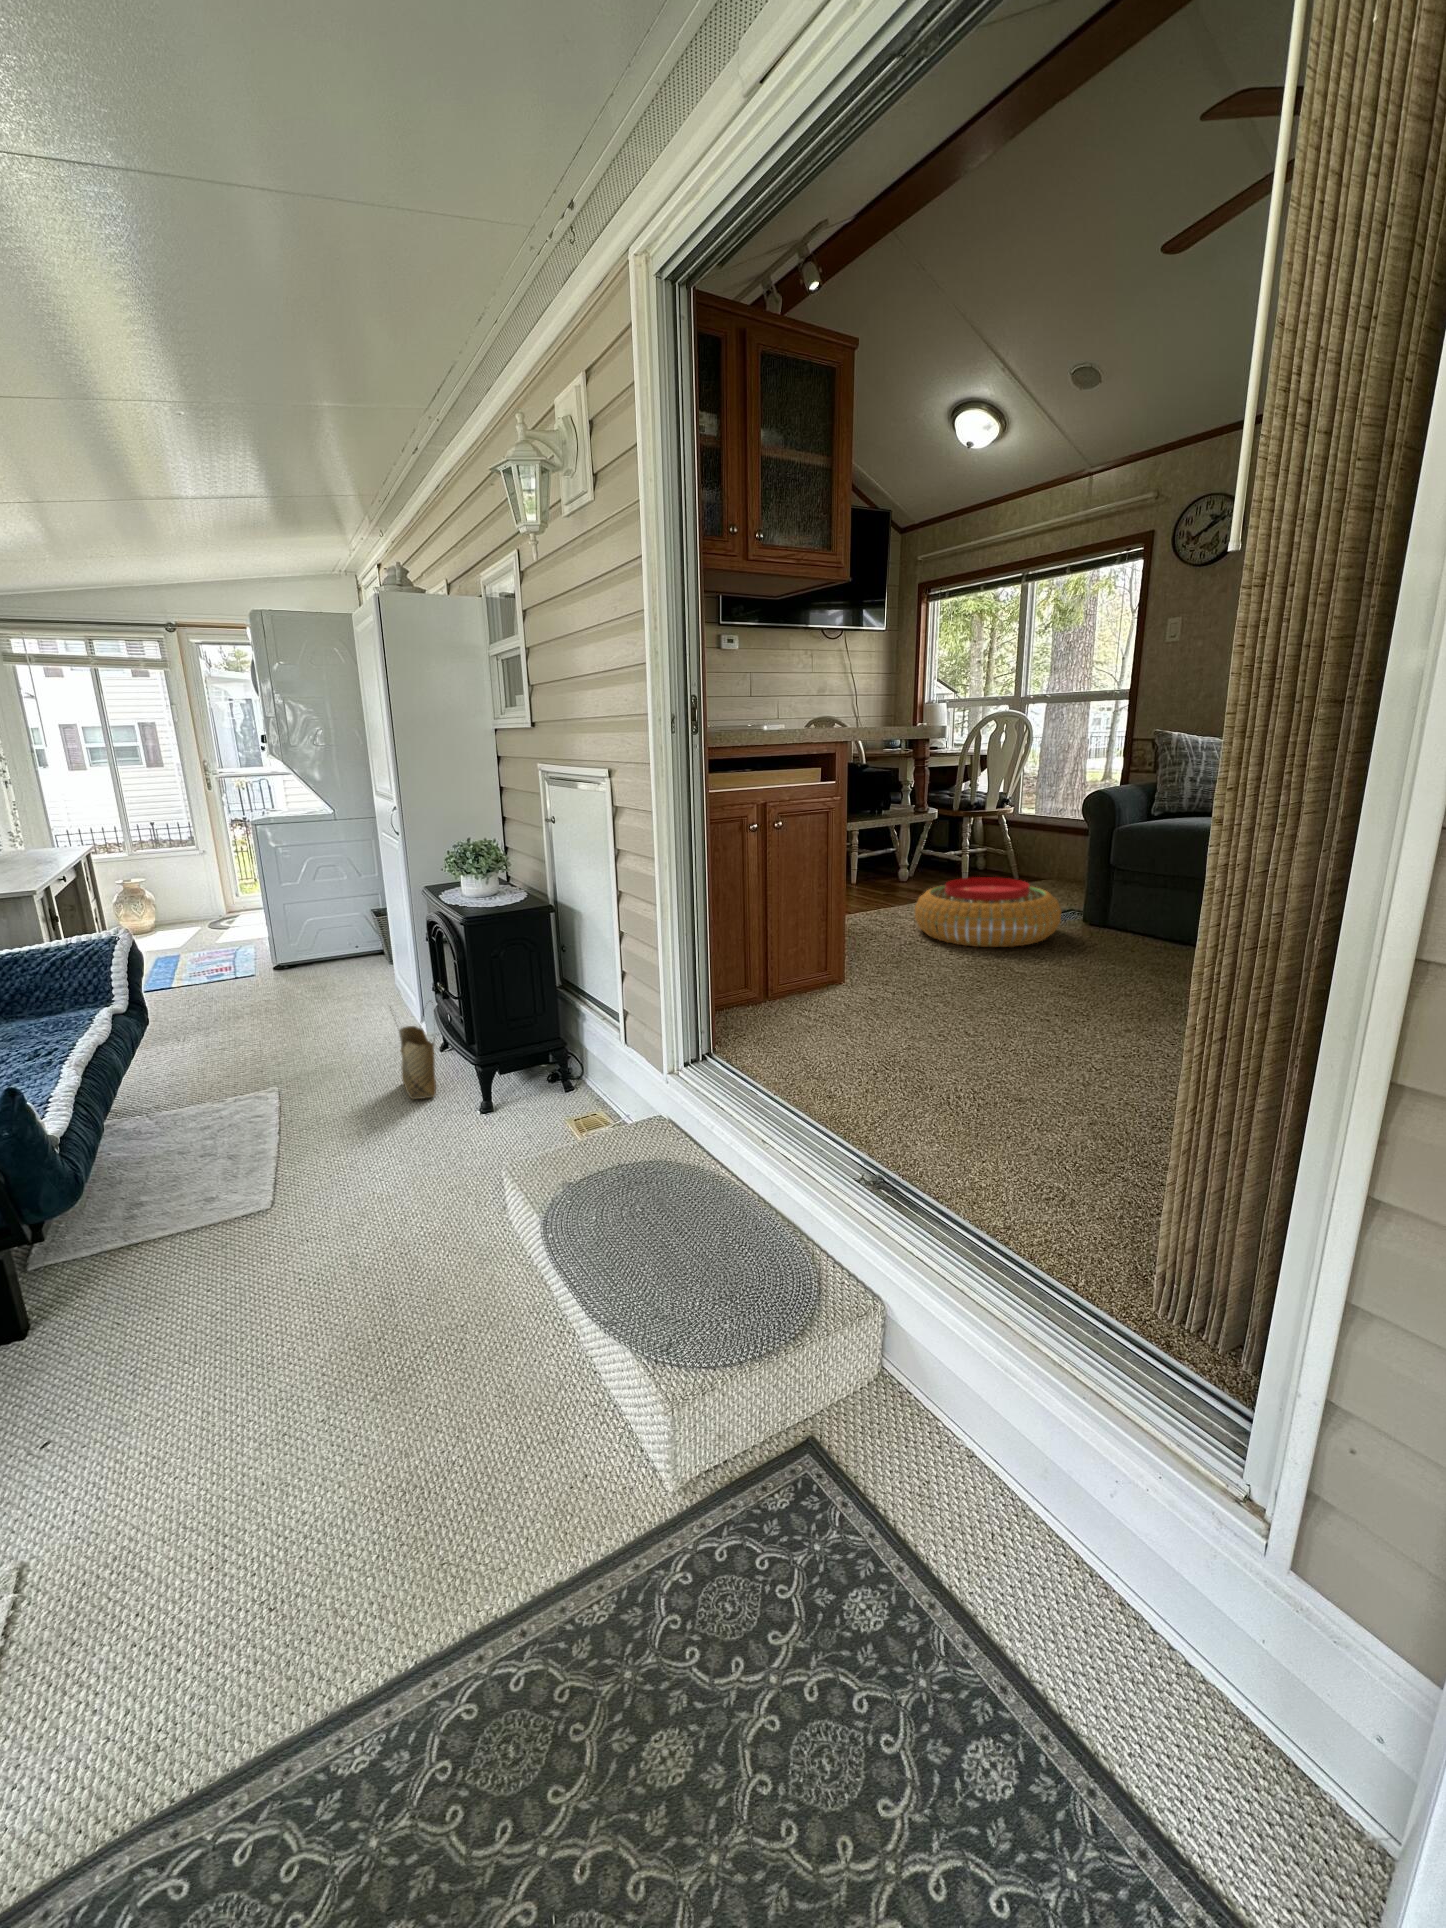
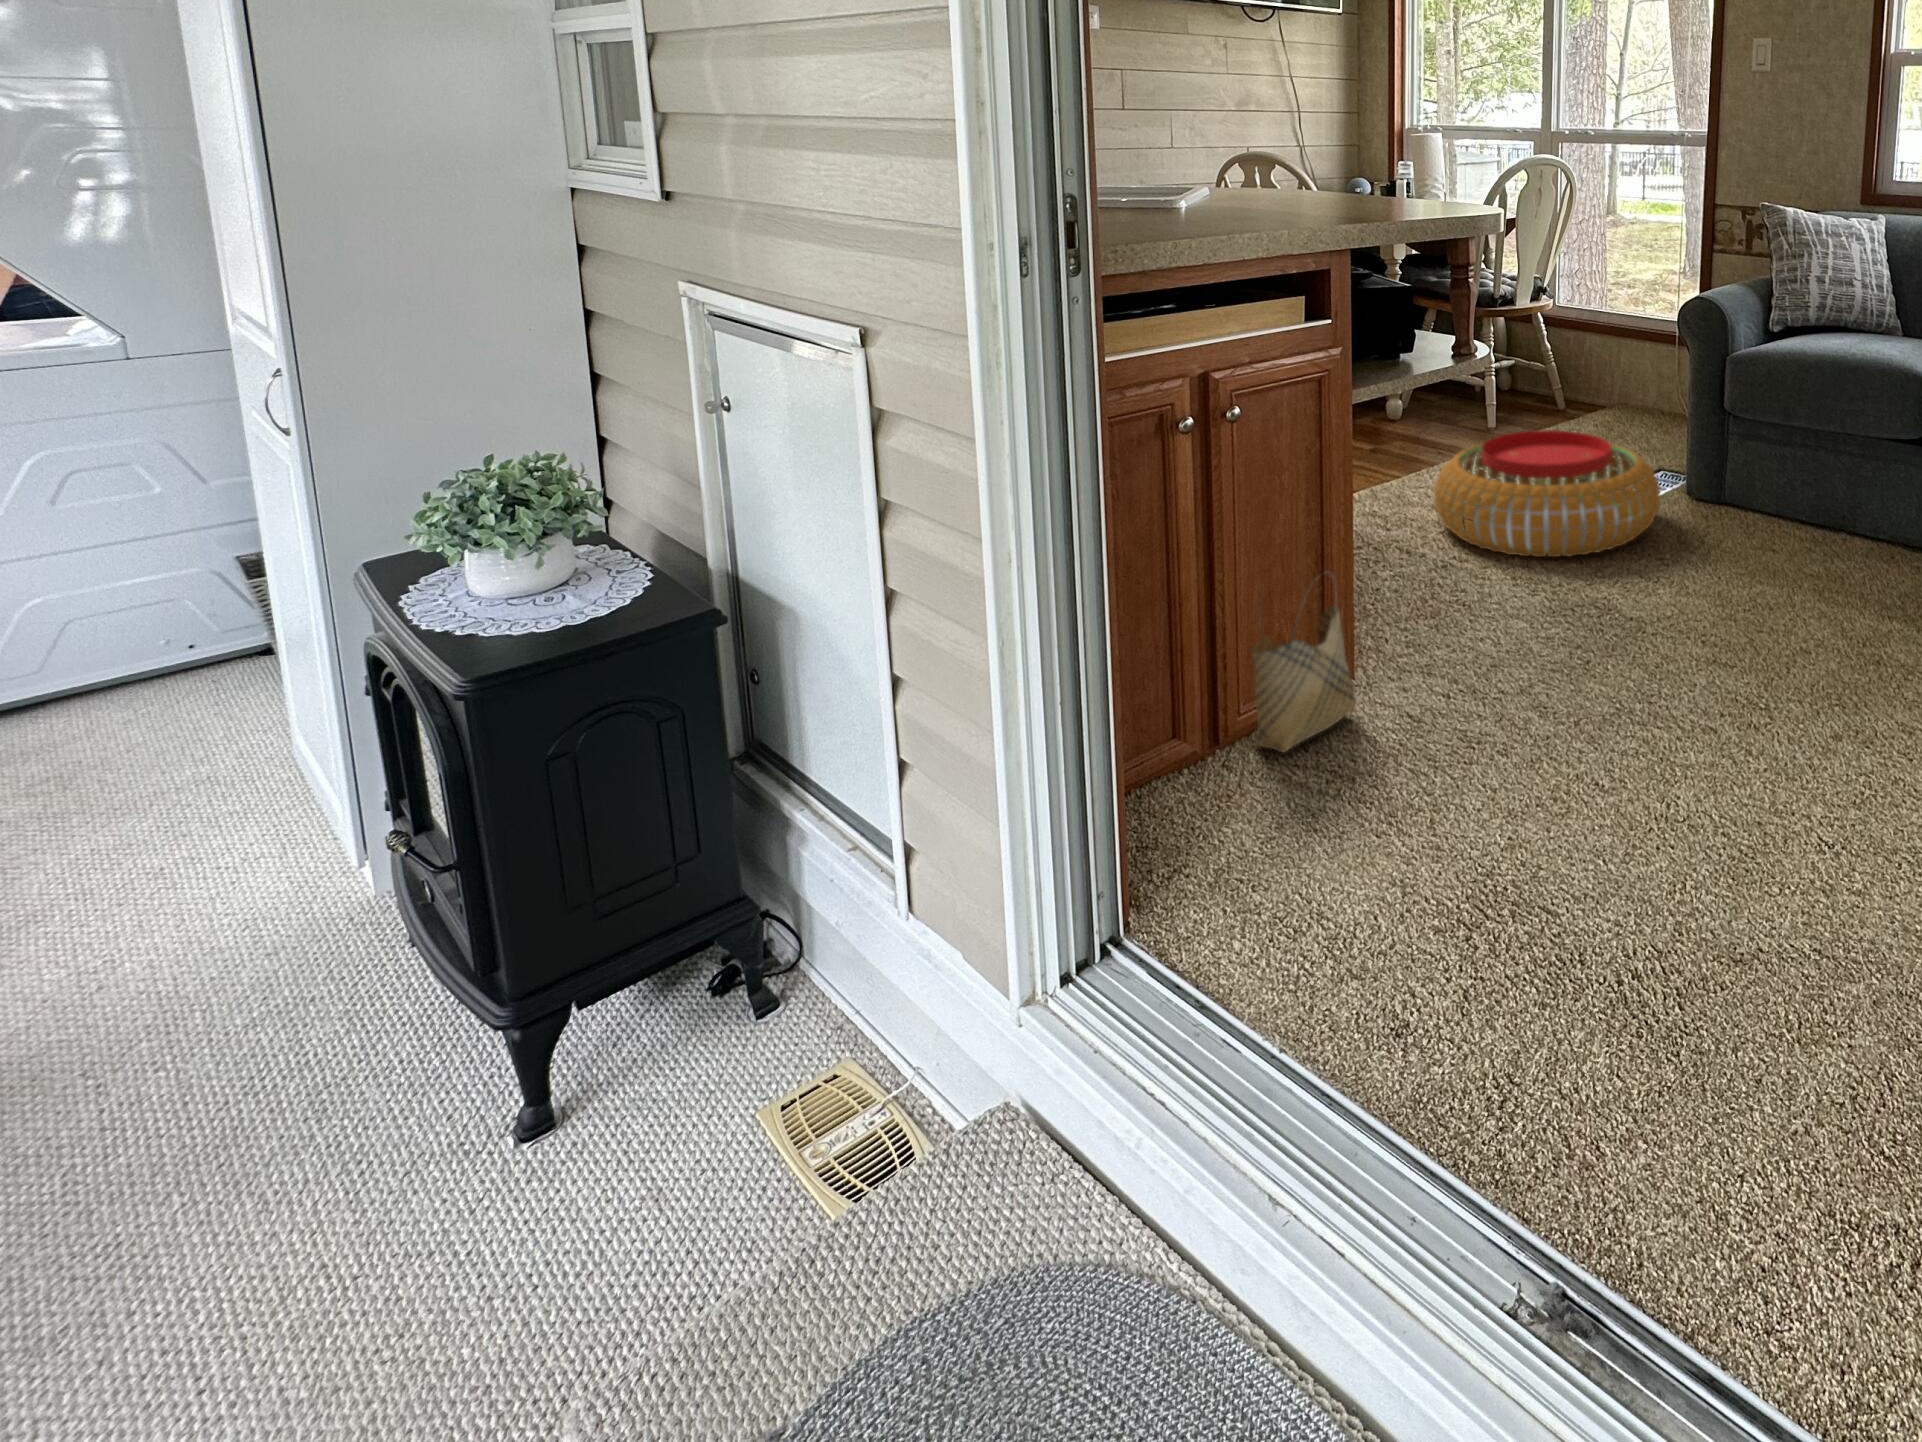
woven basket: present [390,1002,436,1099] -> present [1252,587,1356,752]

